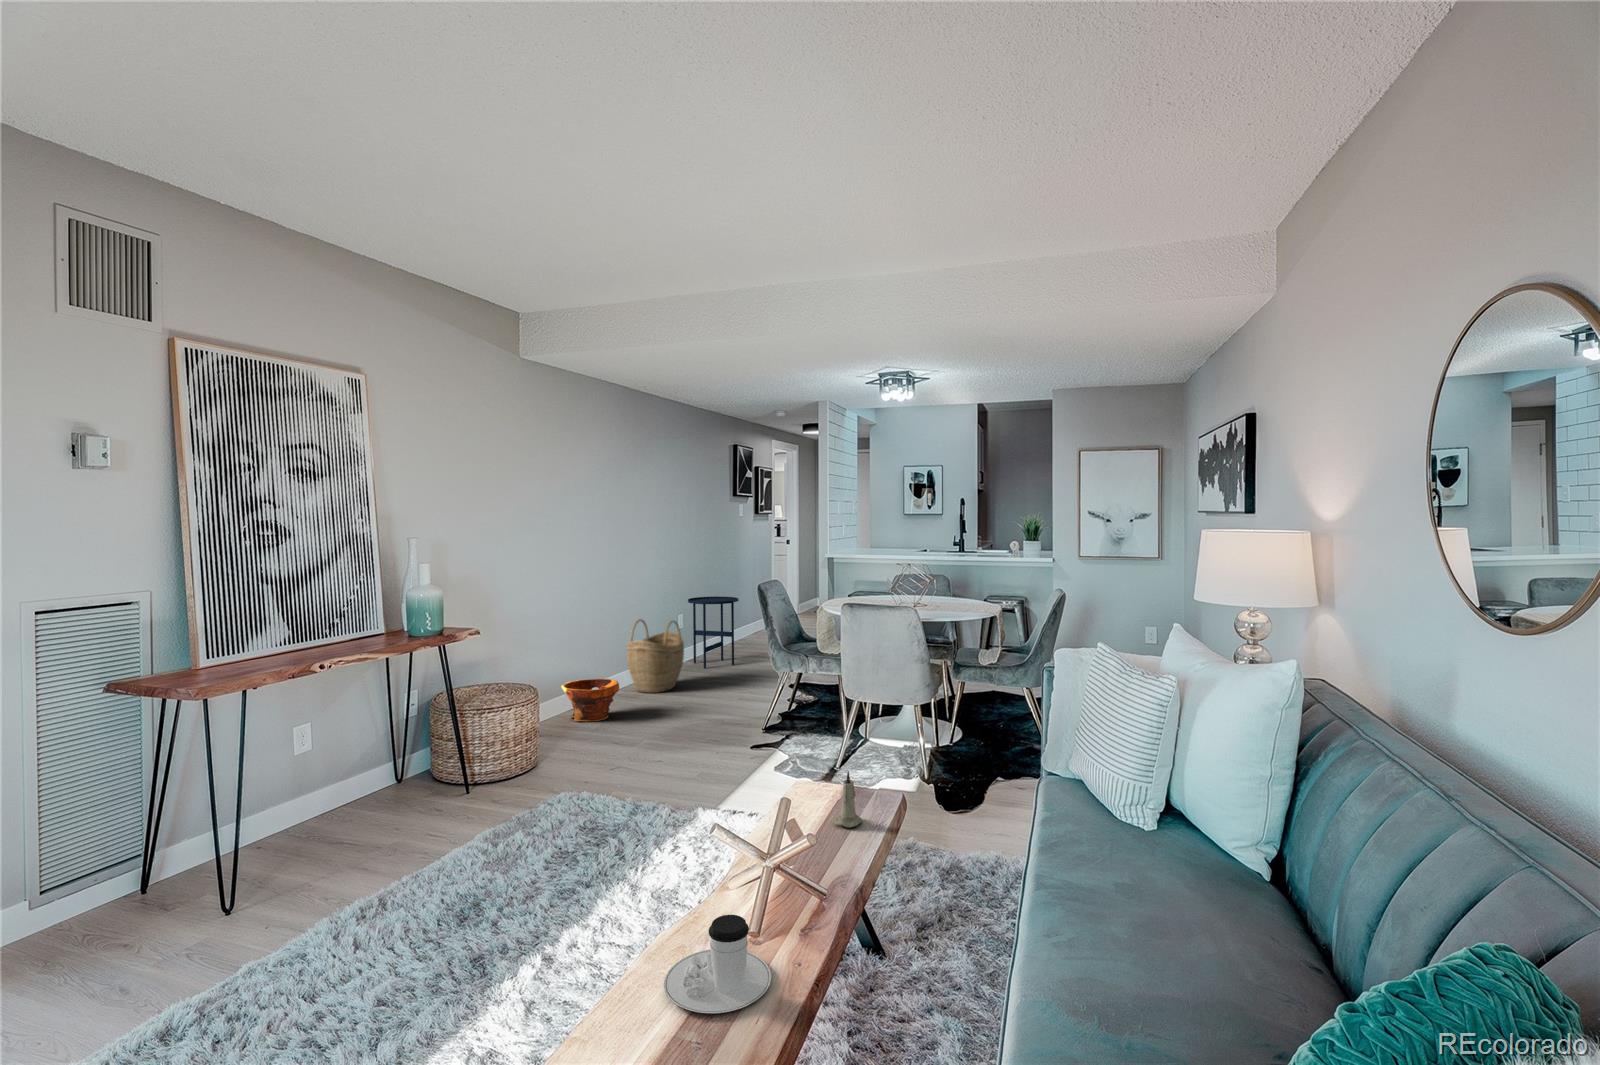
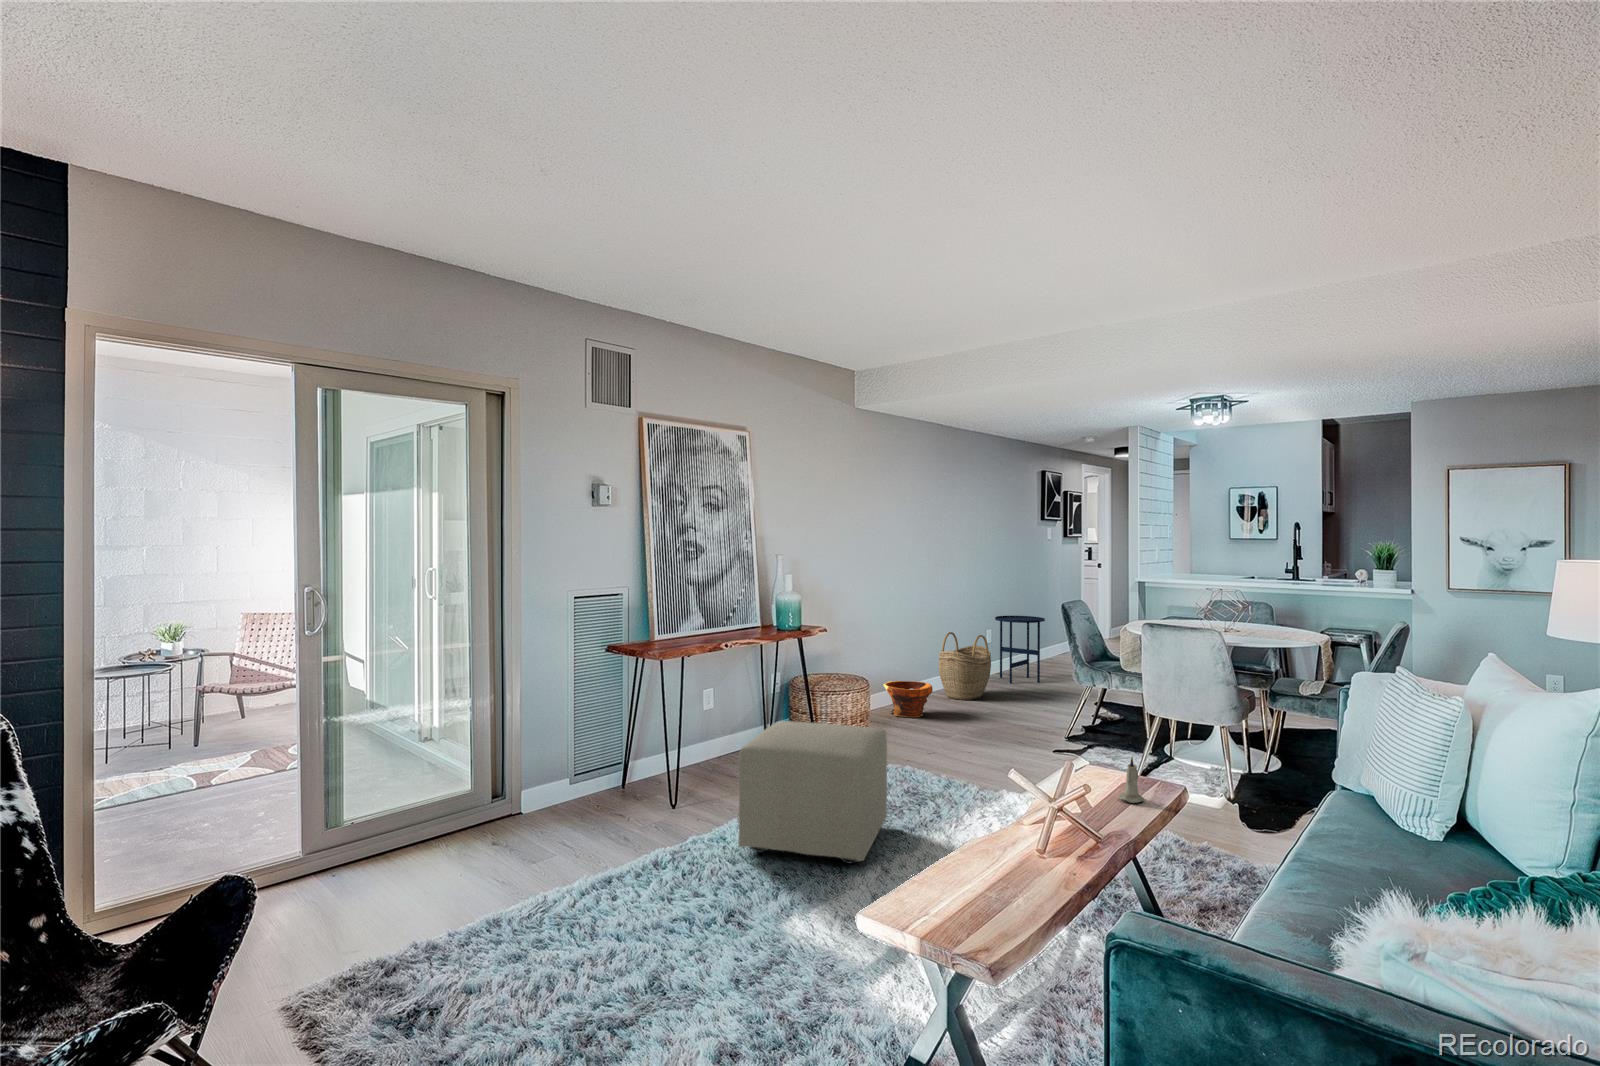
ottoman: none [317,761,552,969] -> present [738,721,887,864]
coffee cup: present [664,915,771,1014] -> none [979,824,1056,885]

